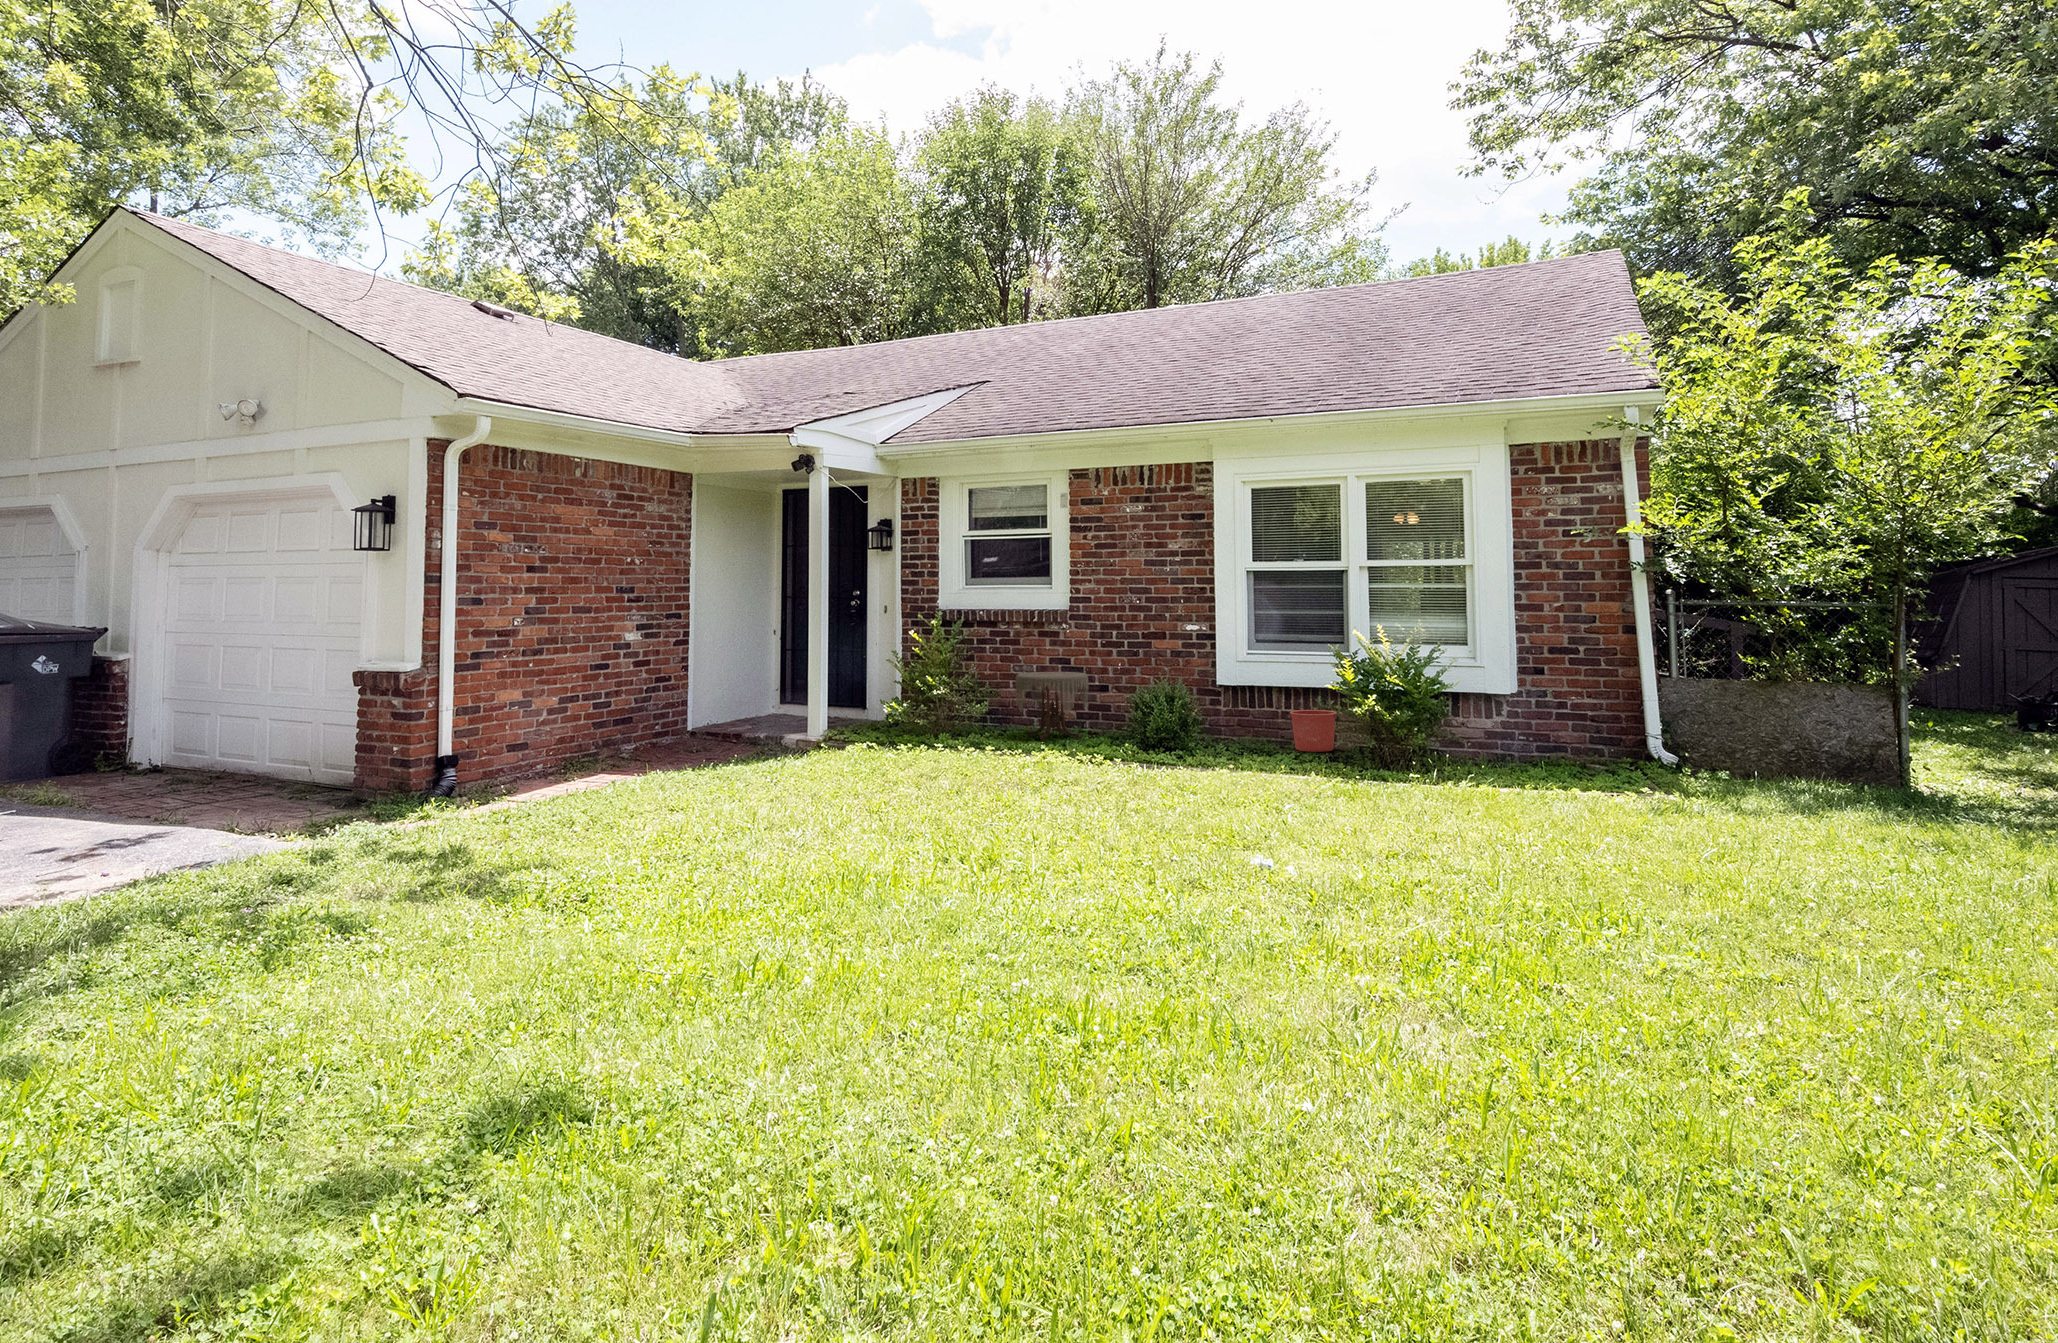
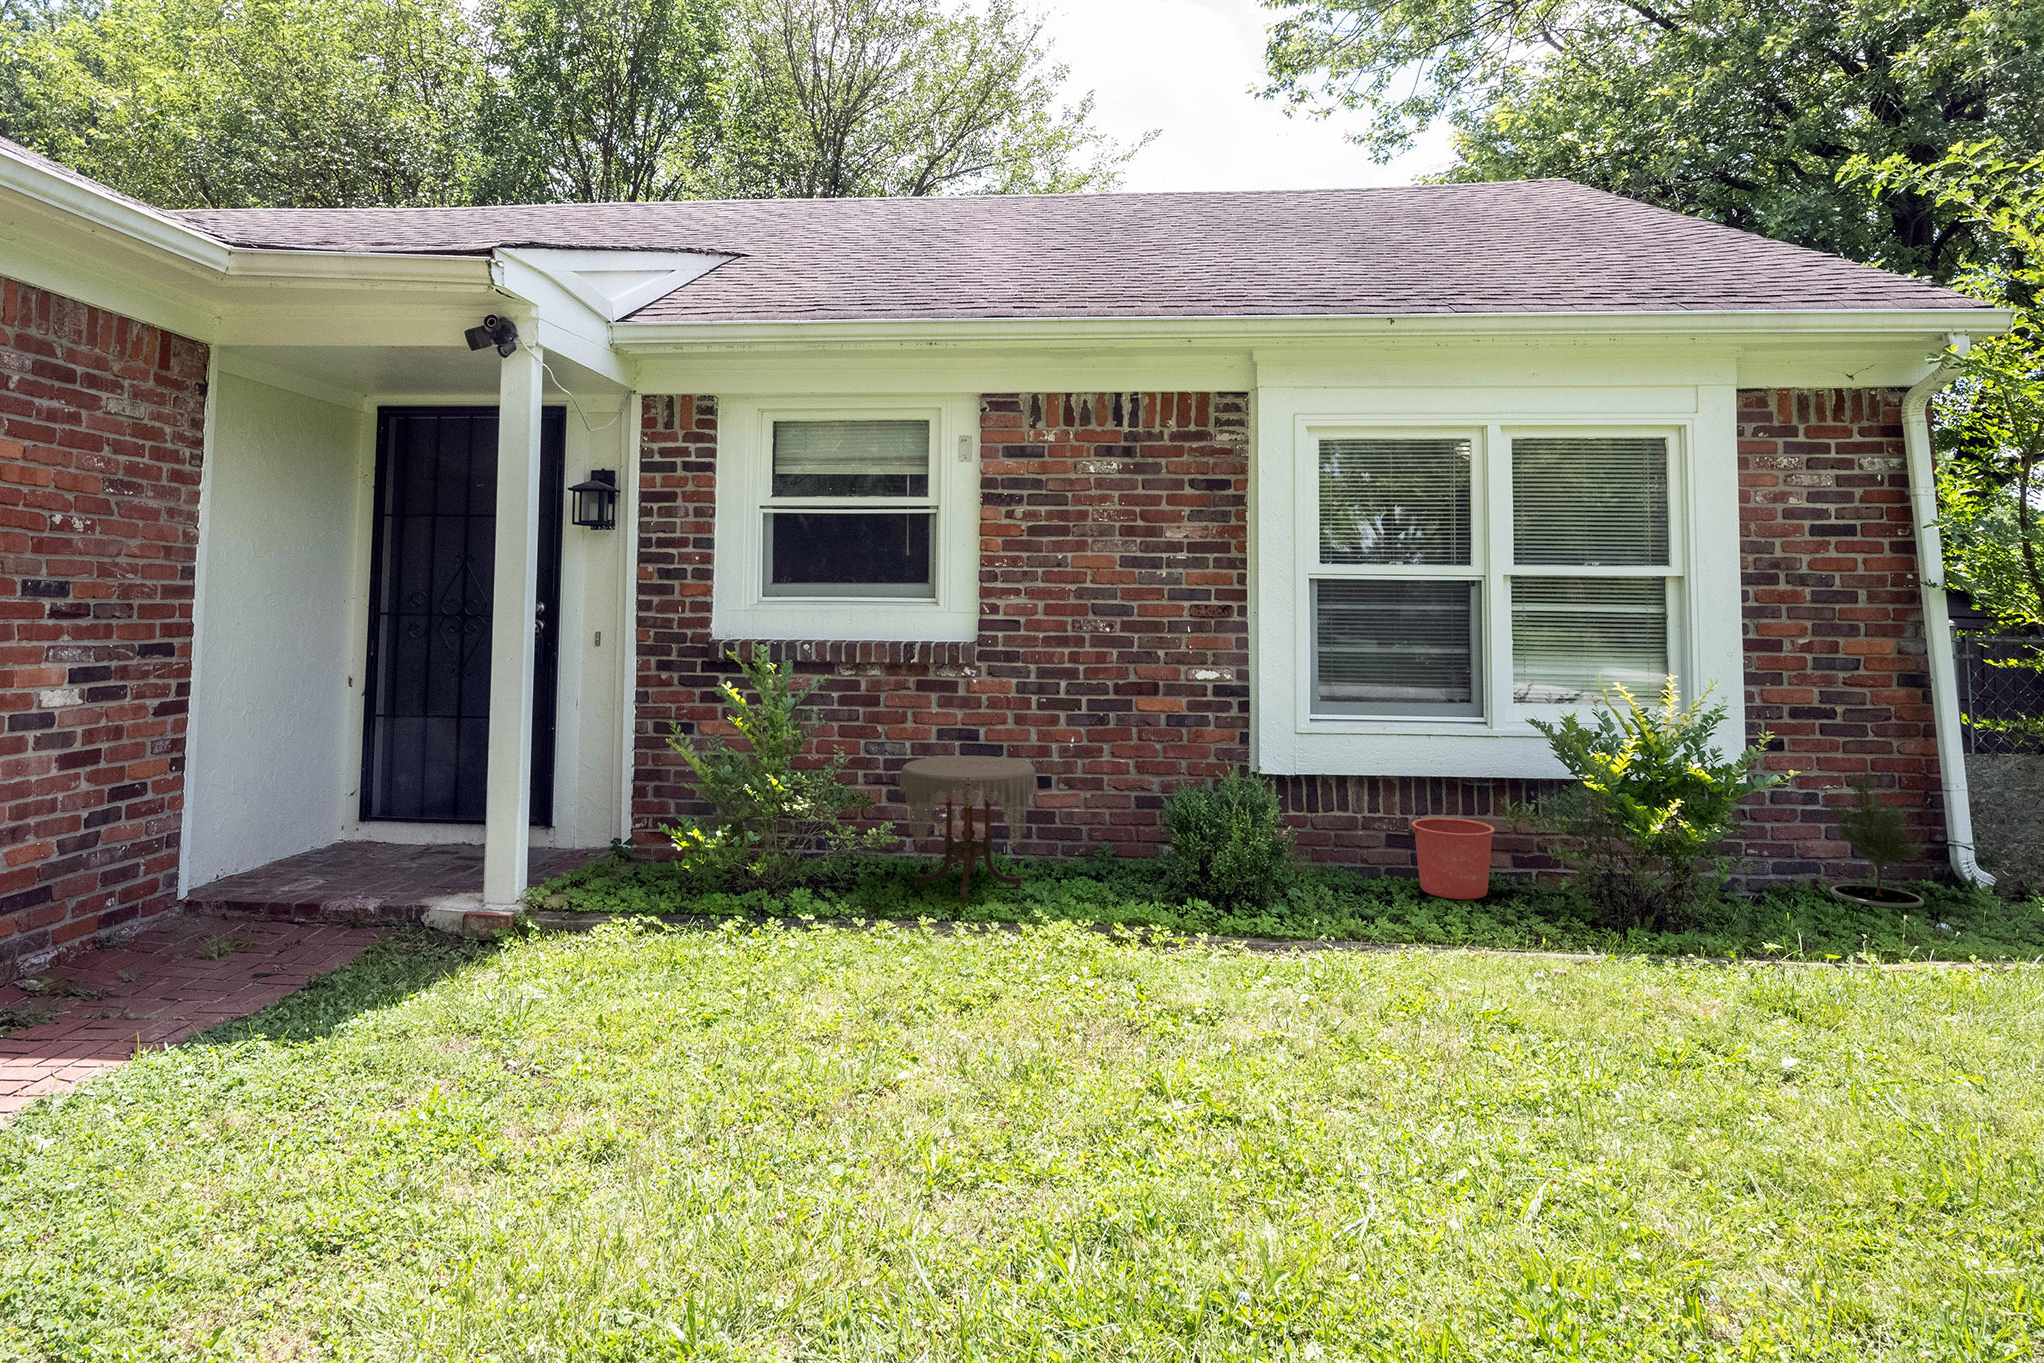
potted tree: none [1546,680,1605,765] -> present [1828,765,1924,908]

